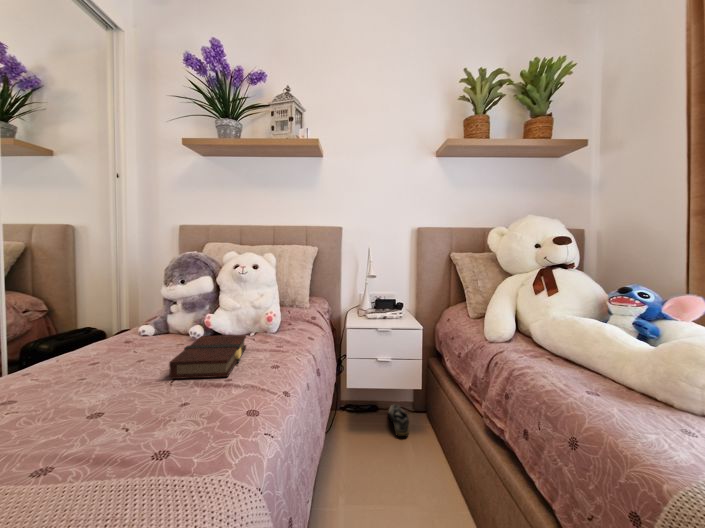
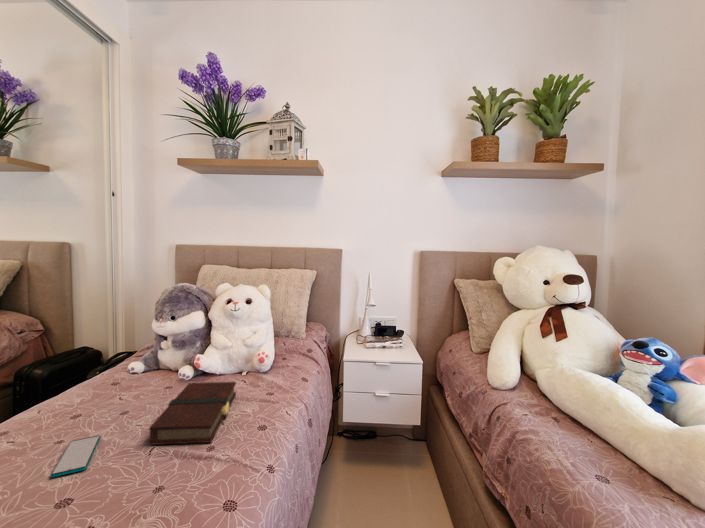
smartphone: none [80,373,122,399] -> present [51,436,101,477]
shoe: present [389,405,409,437] -> none [387,433,407,472]

